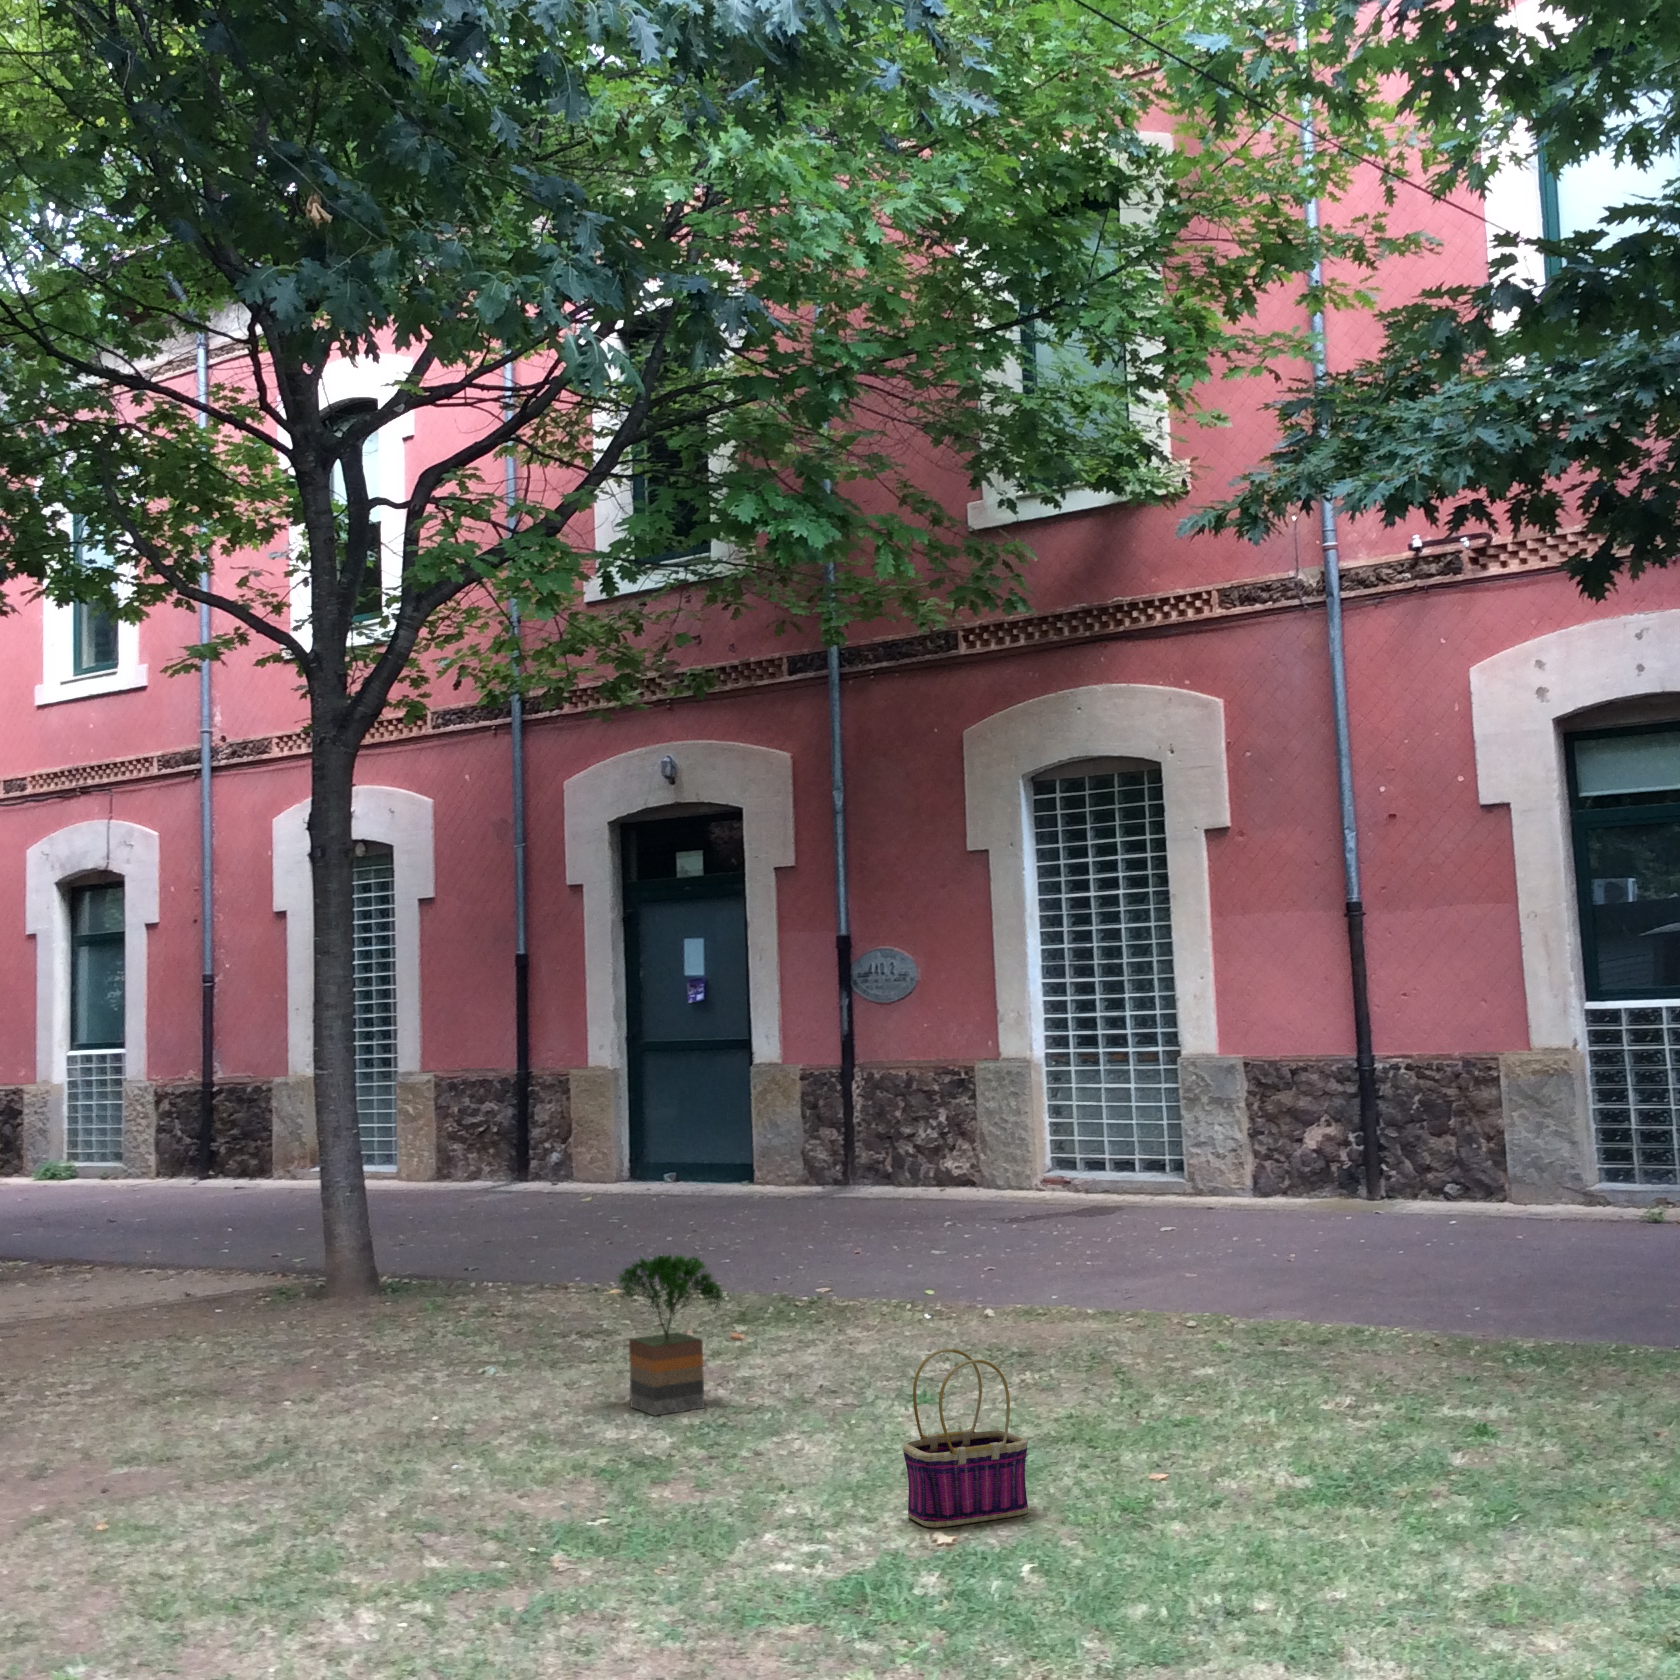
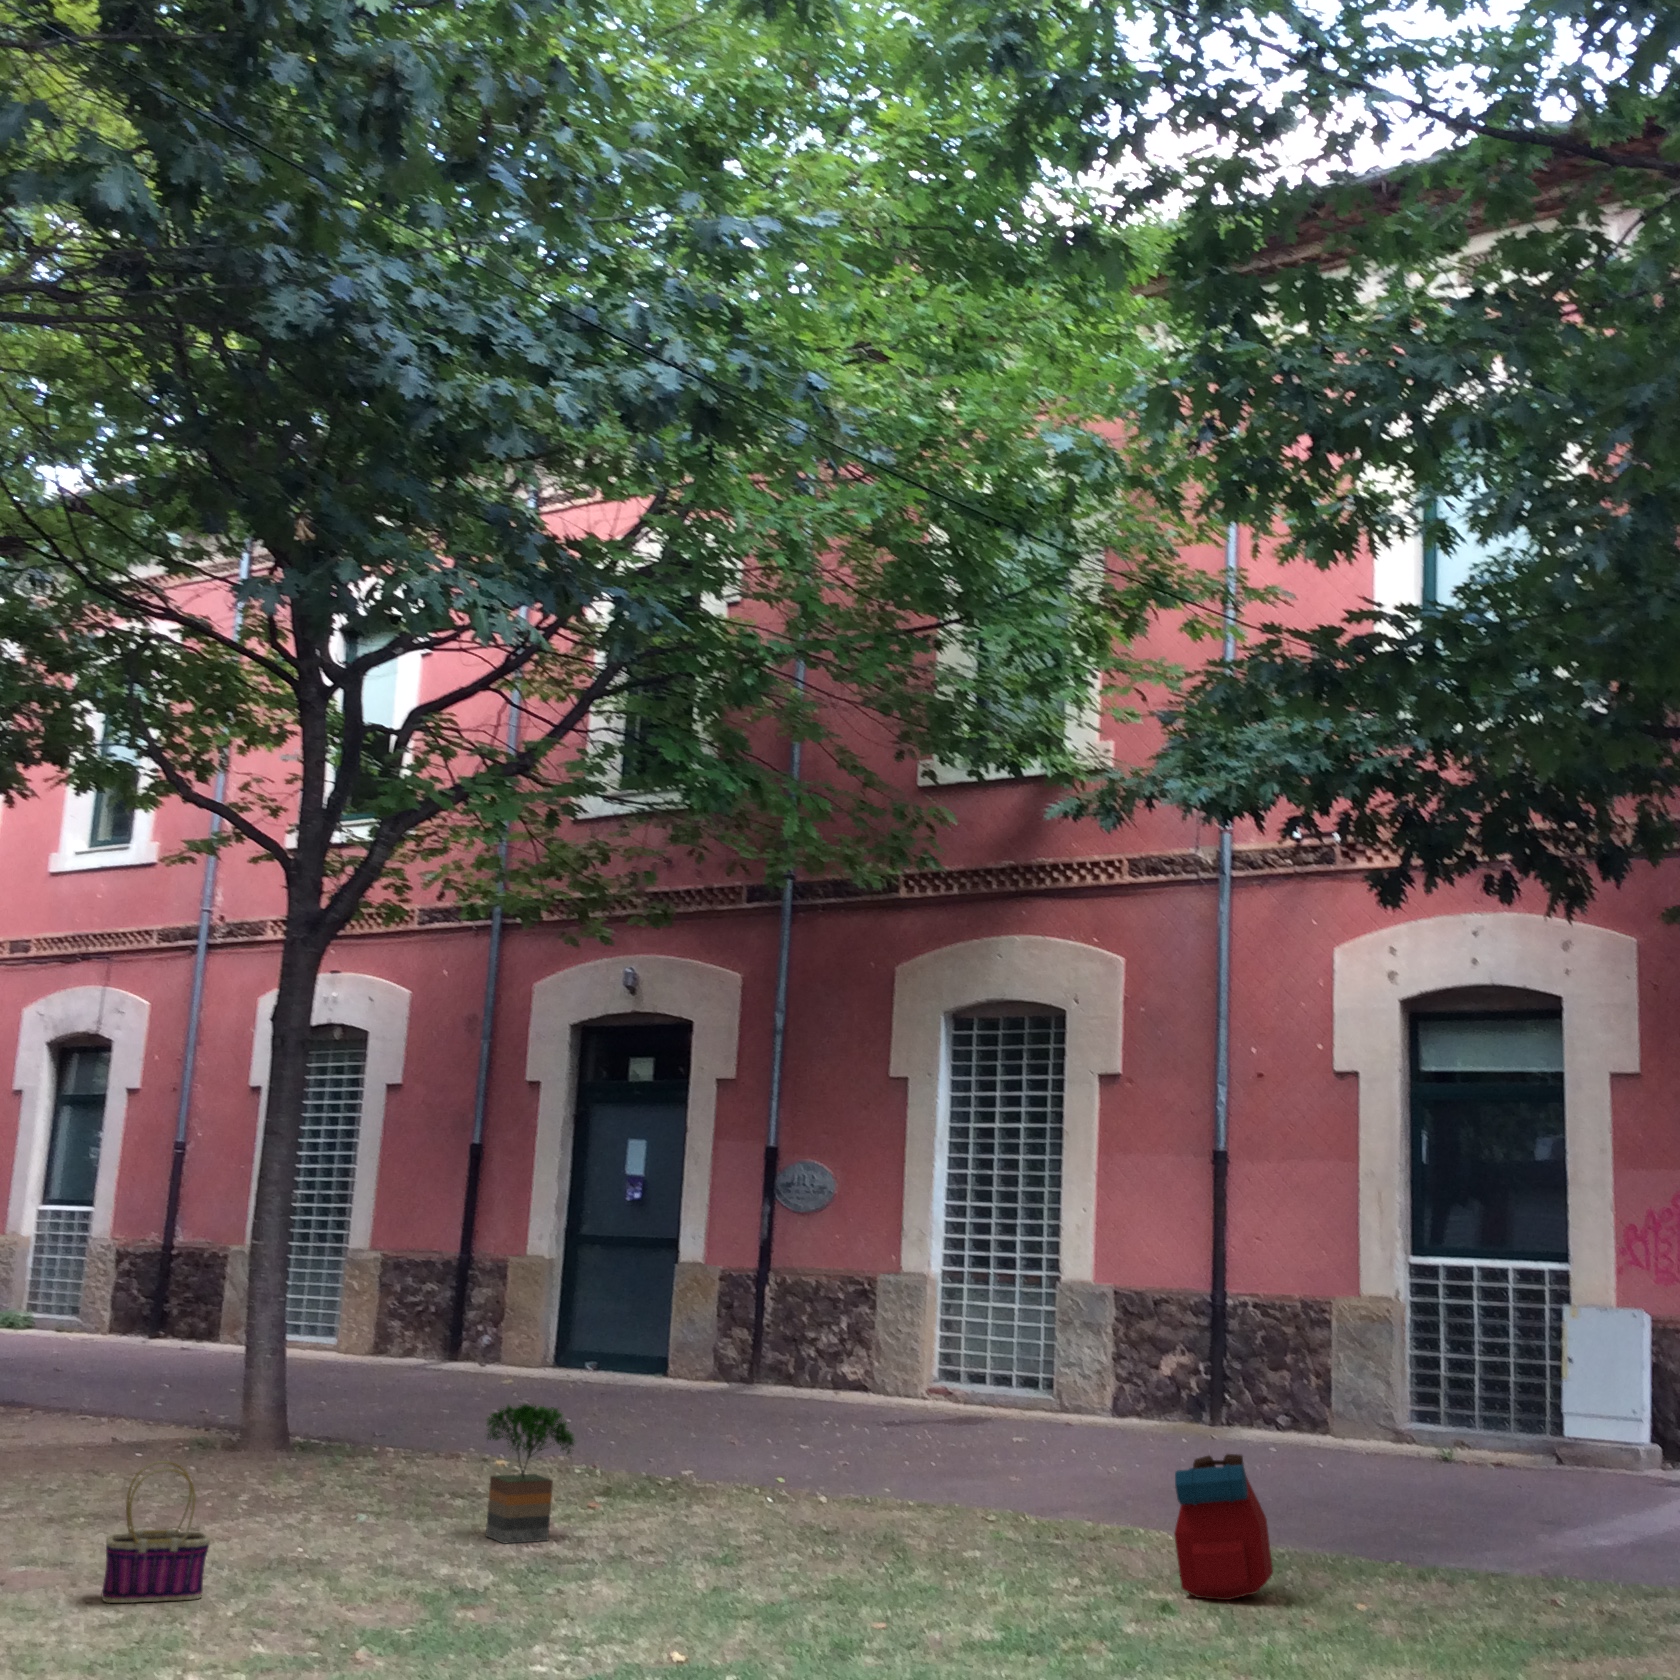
backpack: none [1465,1261,1591,1436] -> present [1174,1454,1273,1600]
basket: present [903,1349,1028,1527] -> present [102,1461,210,1603]

